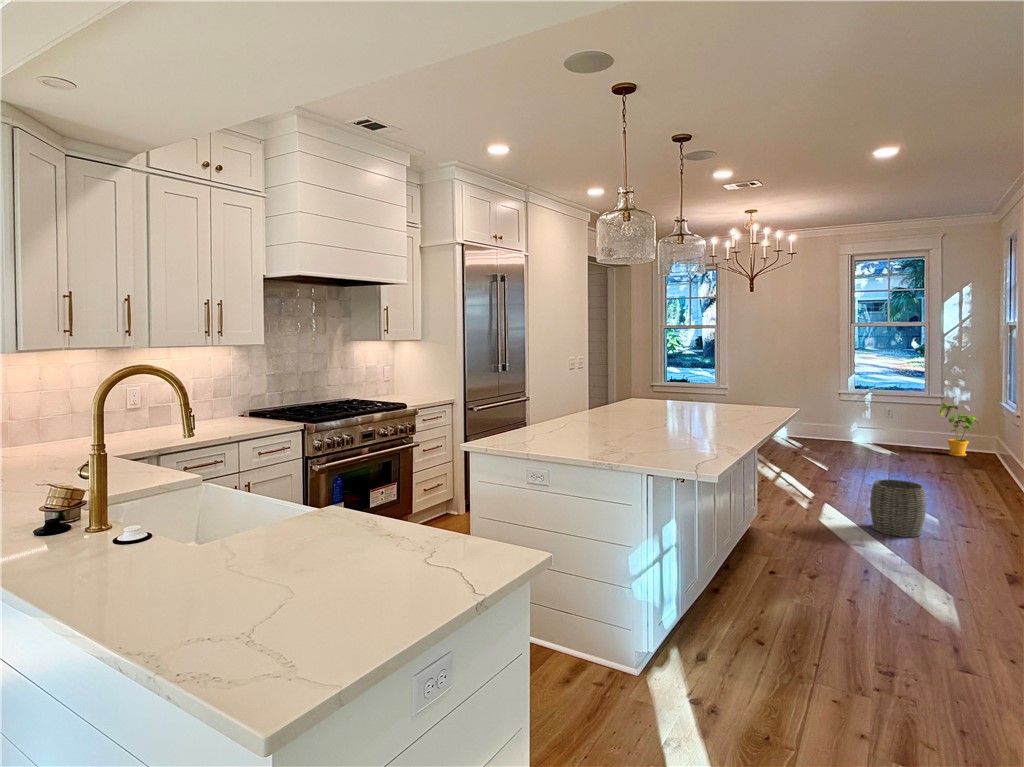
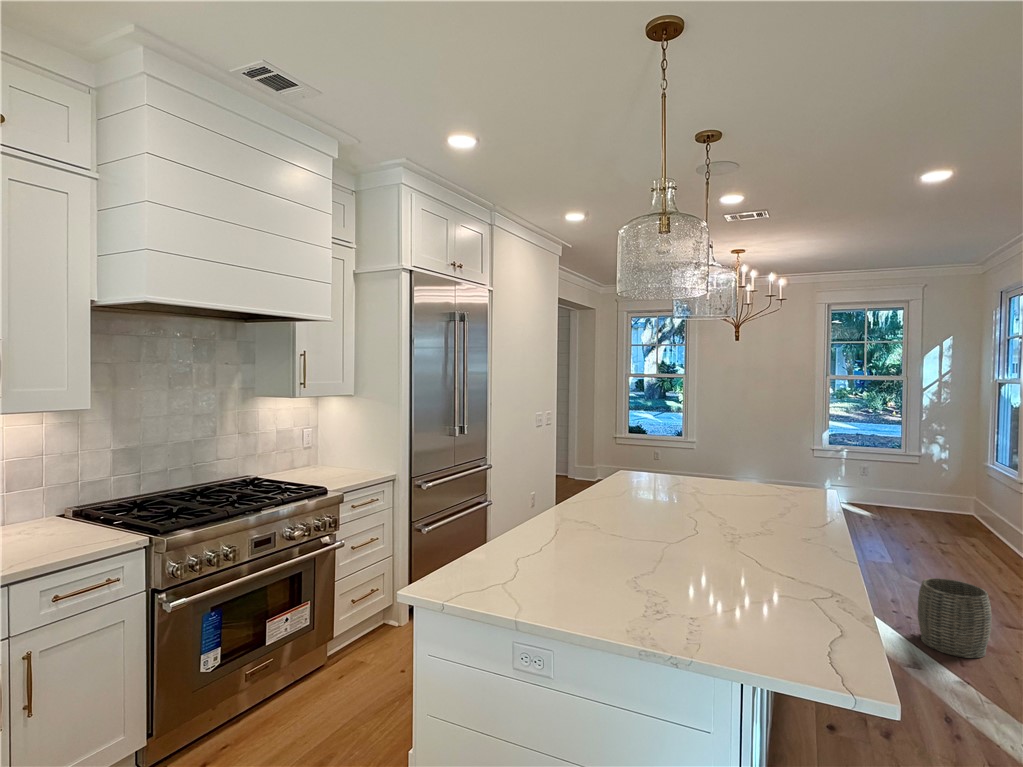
house plant: present [940,403,978,456] -> none [922,464,966,522]

